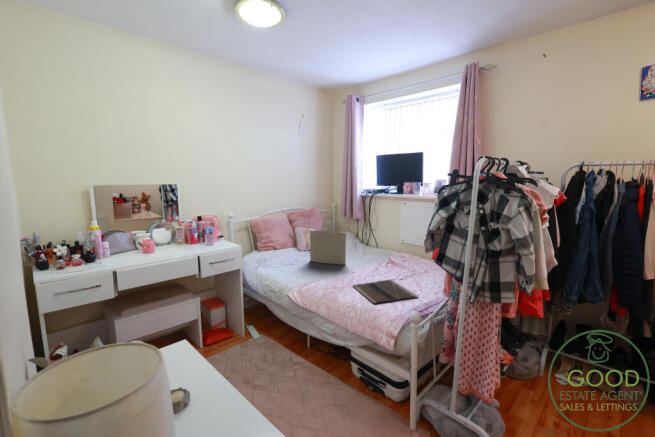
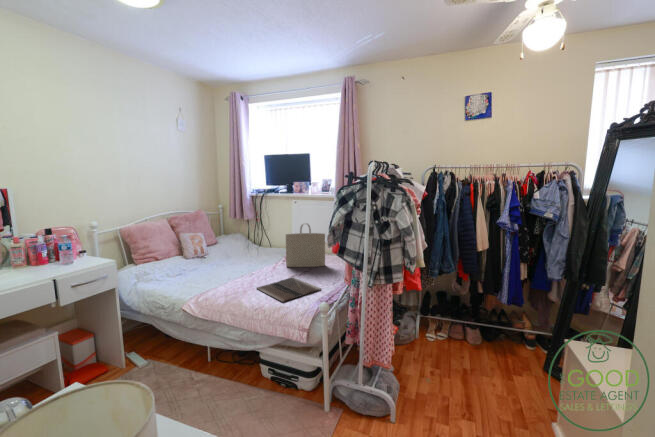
tote bag: present [310,222,346,264] -> present [286,223,325,267]

